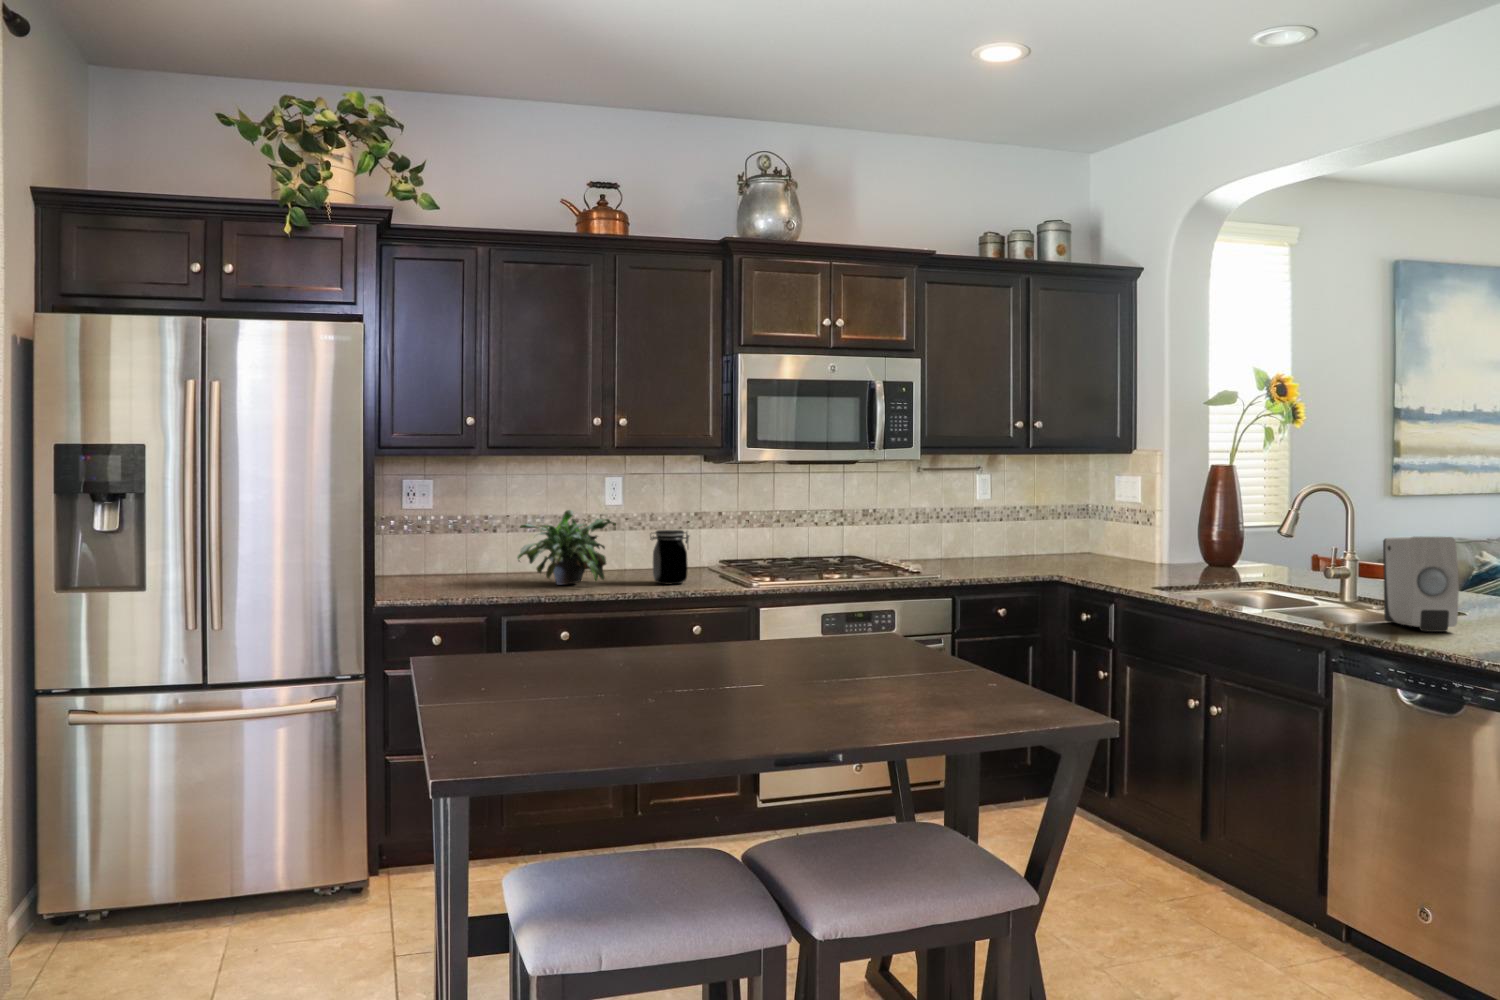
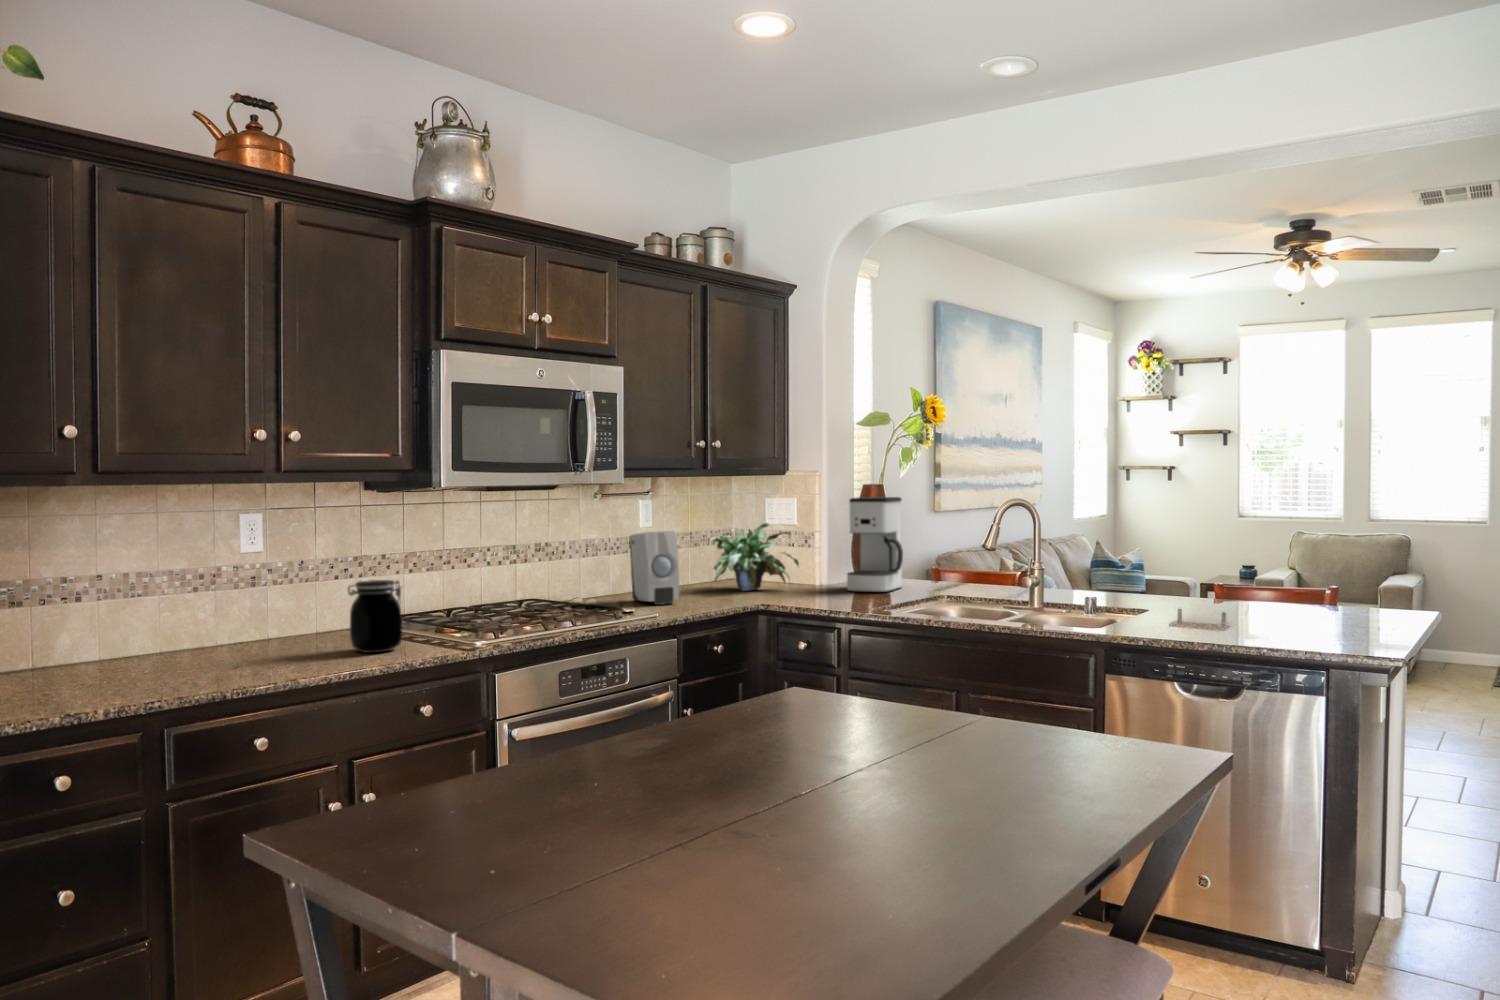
coffee maker: none [1164,478,1233,575] -> present [847,497,903,593]
potted plant: present [517,510,616,585] -> present [710,523,799,591]
soap dispenser: present [1383,537,1459,632] -> present [629,531,679,605]

